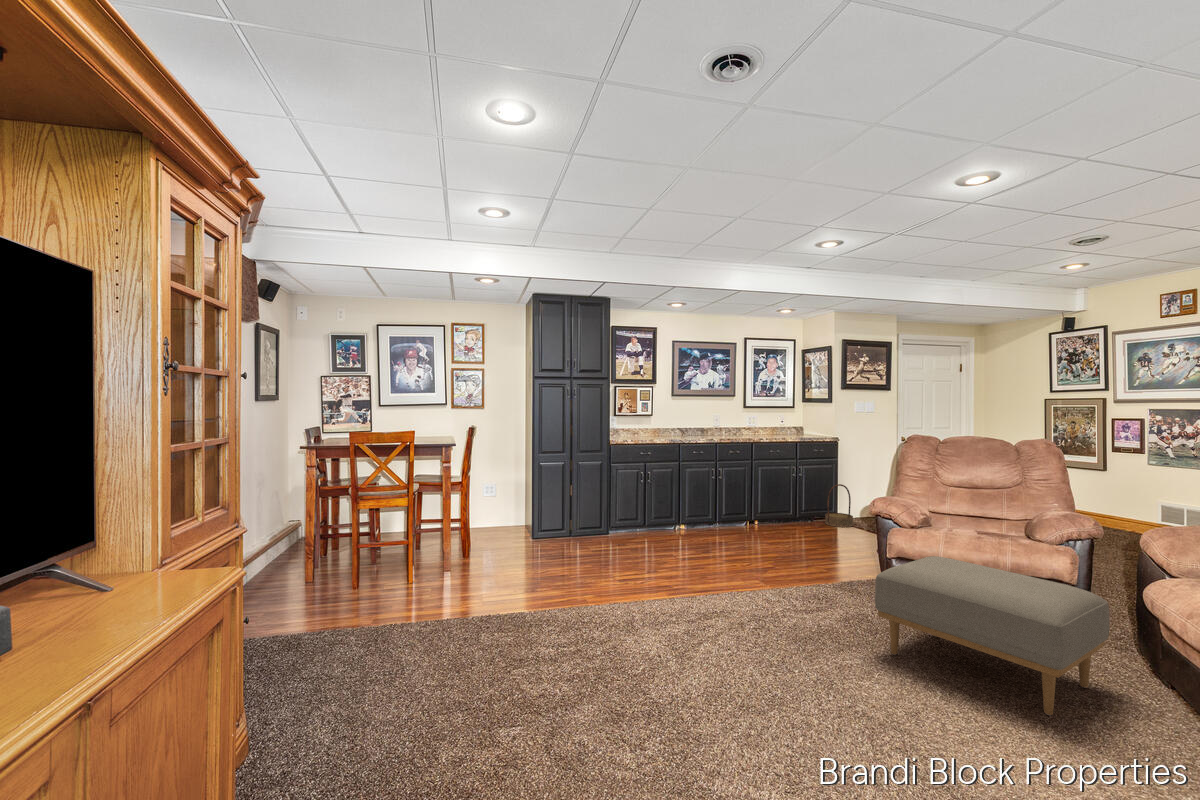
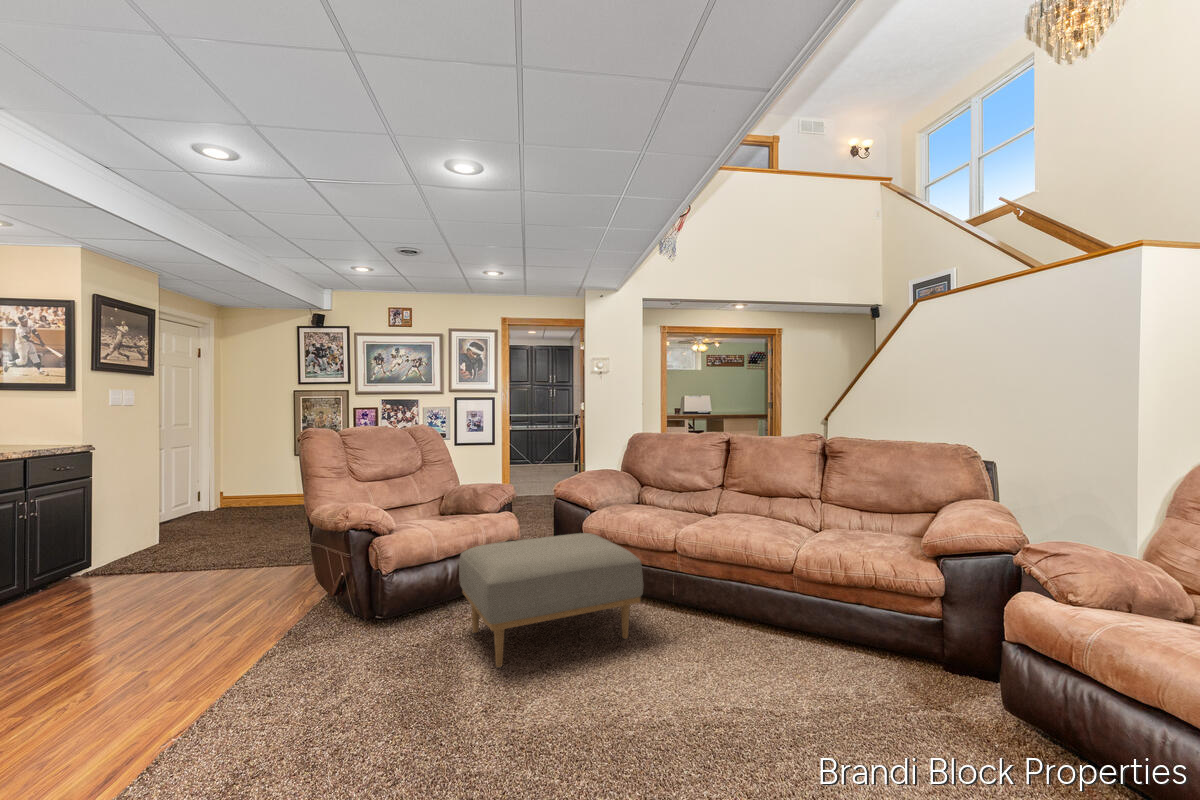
basket: present [825,484,853,527] -> none [82,514,135,582]

